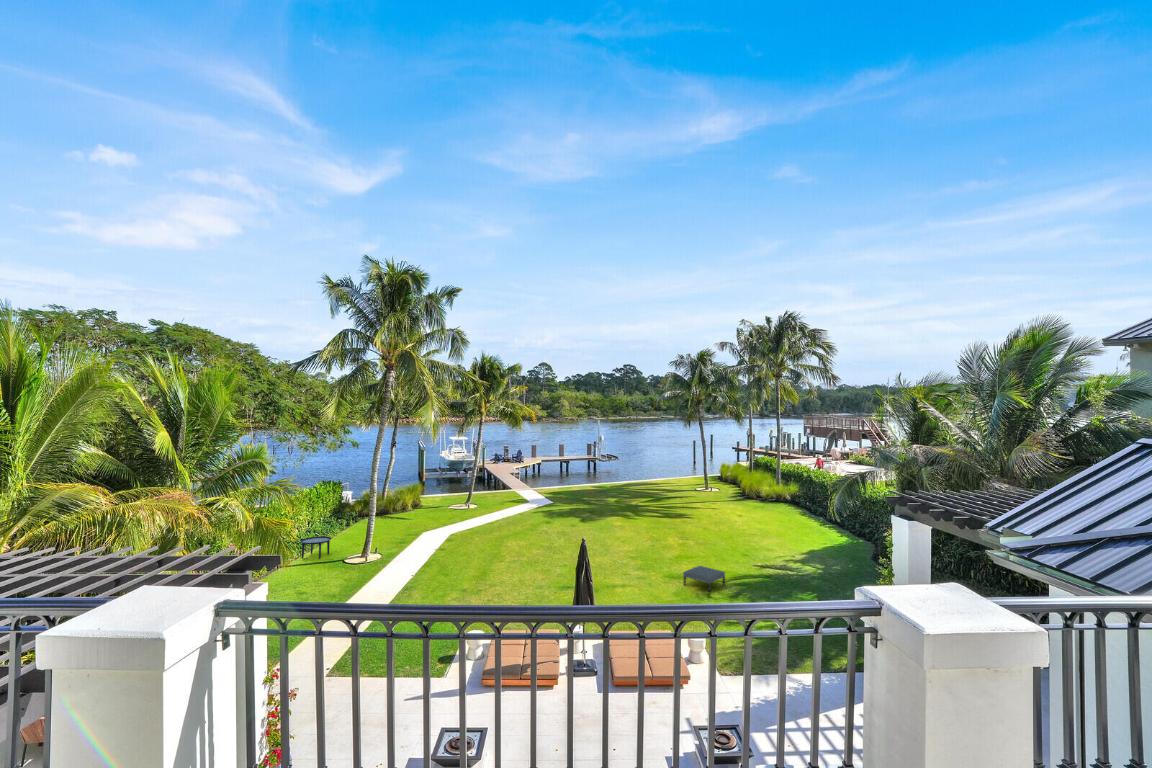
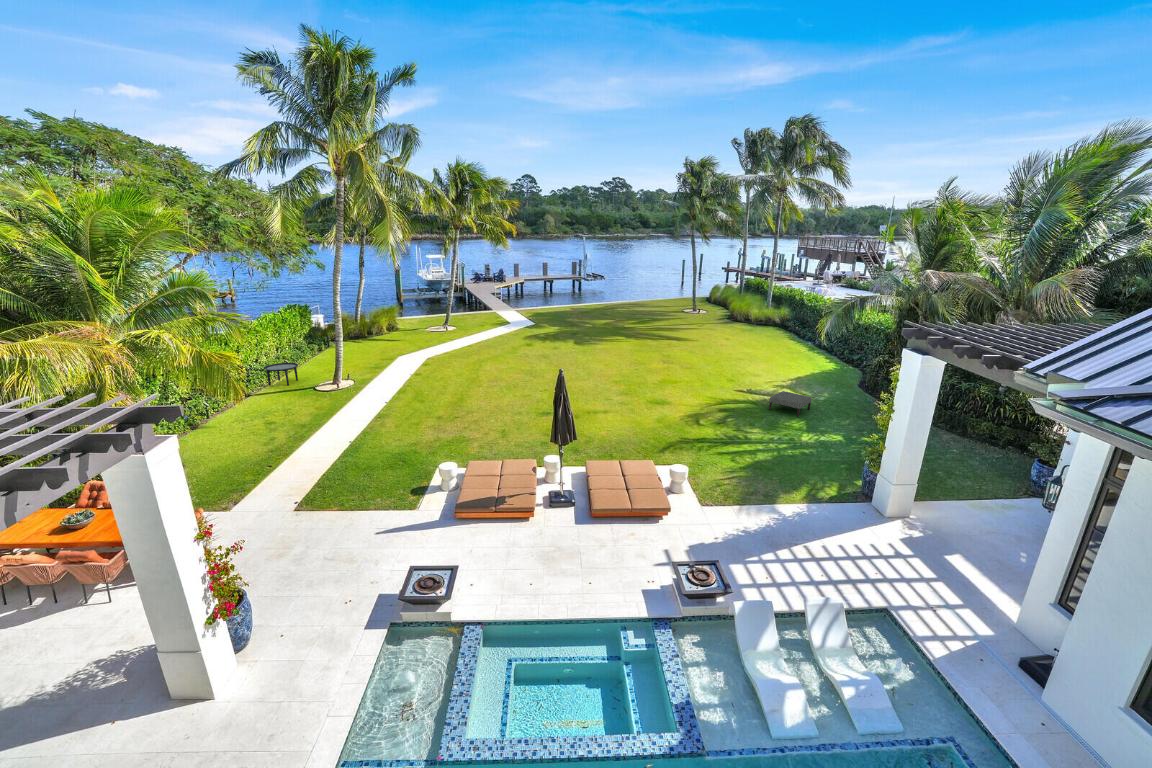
ottoman: present [683,566,725,591] -> present [769,391,812,416]

